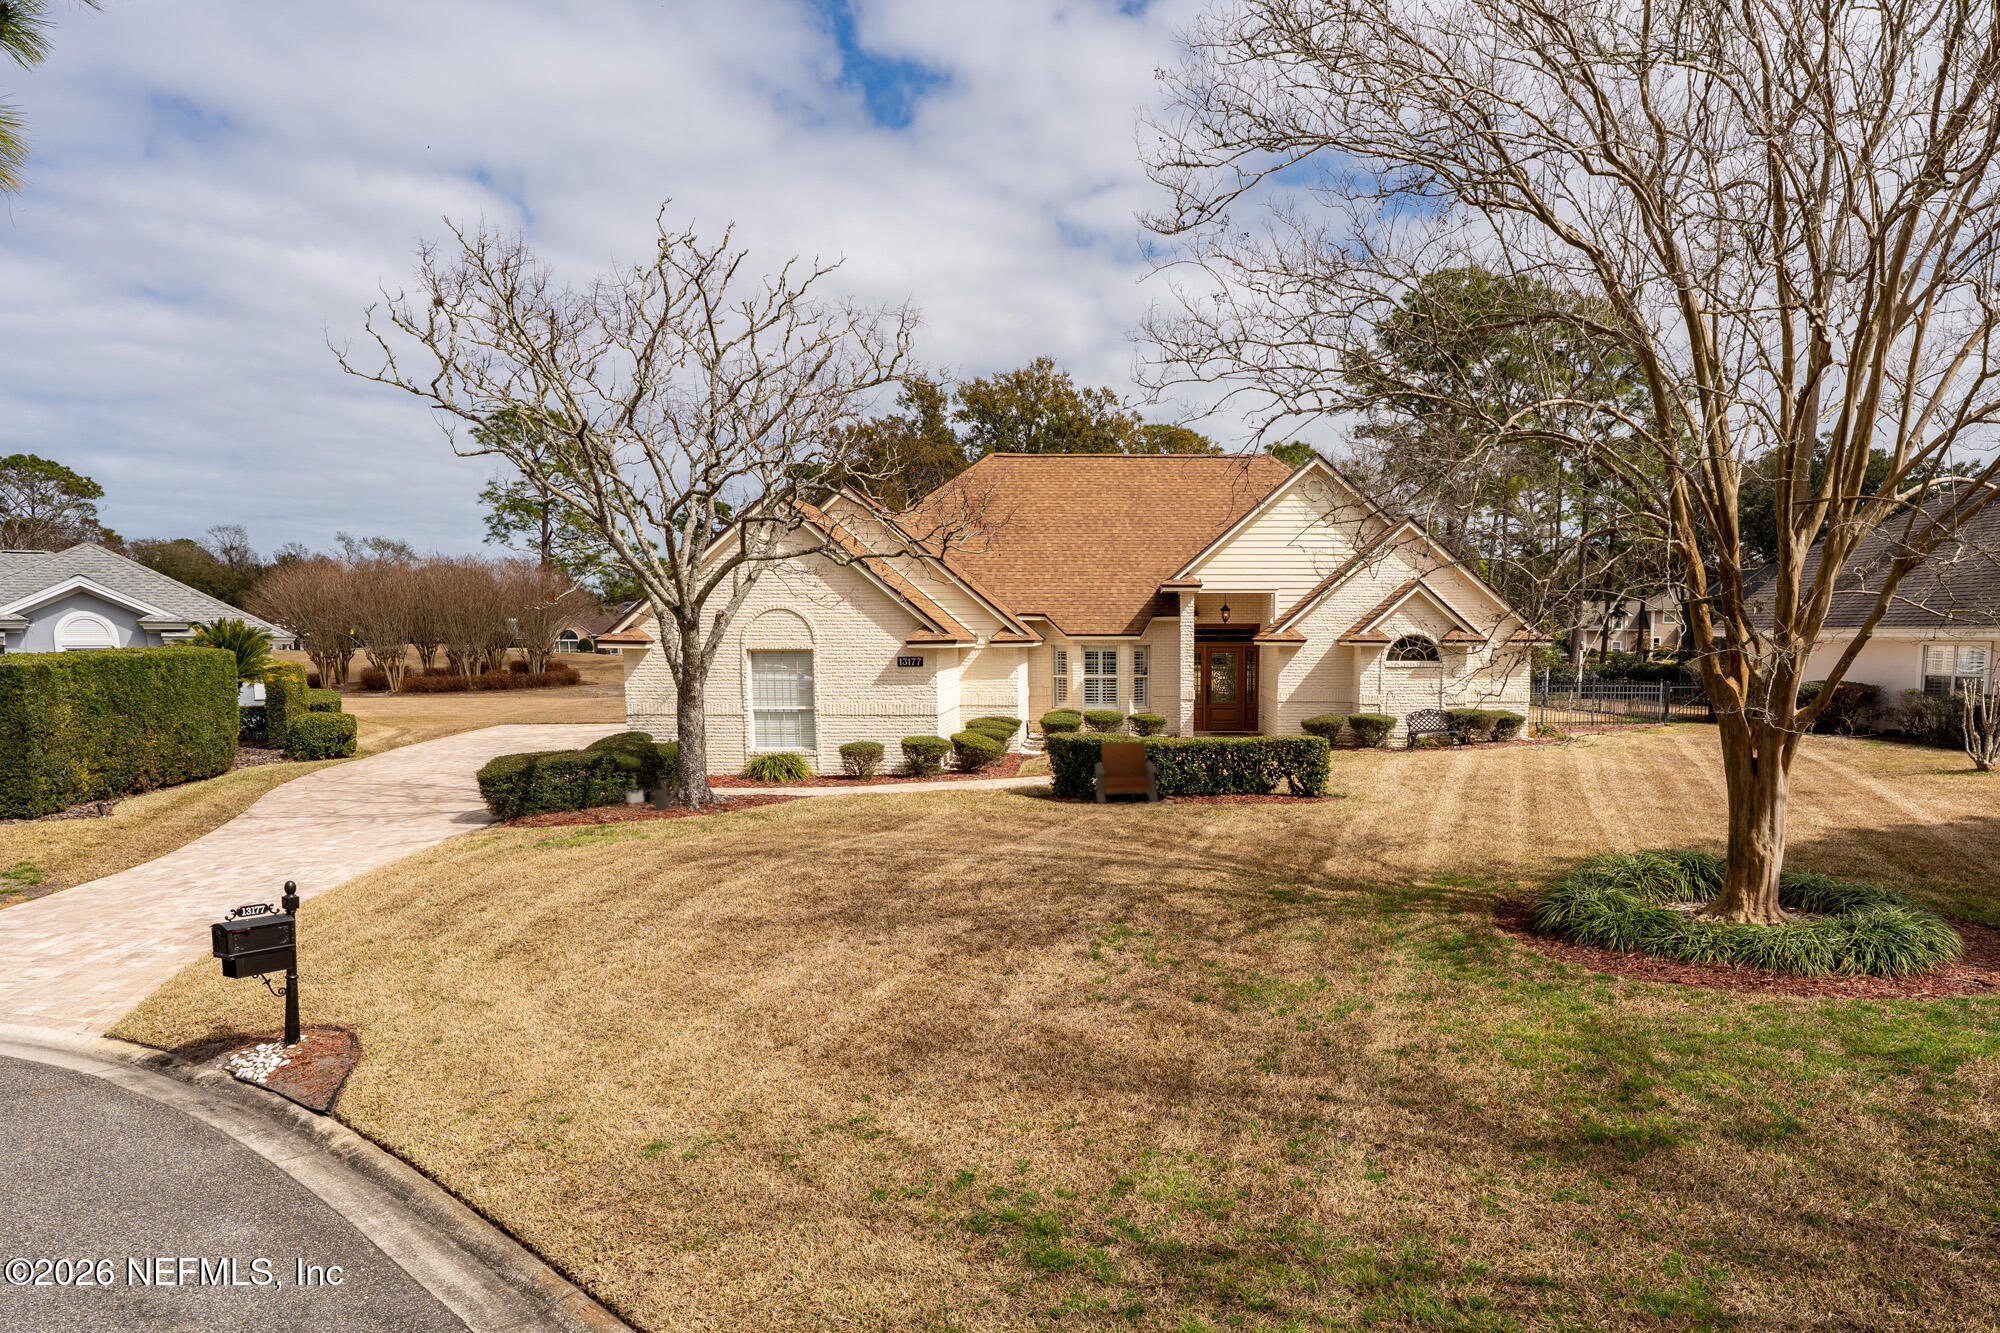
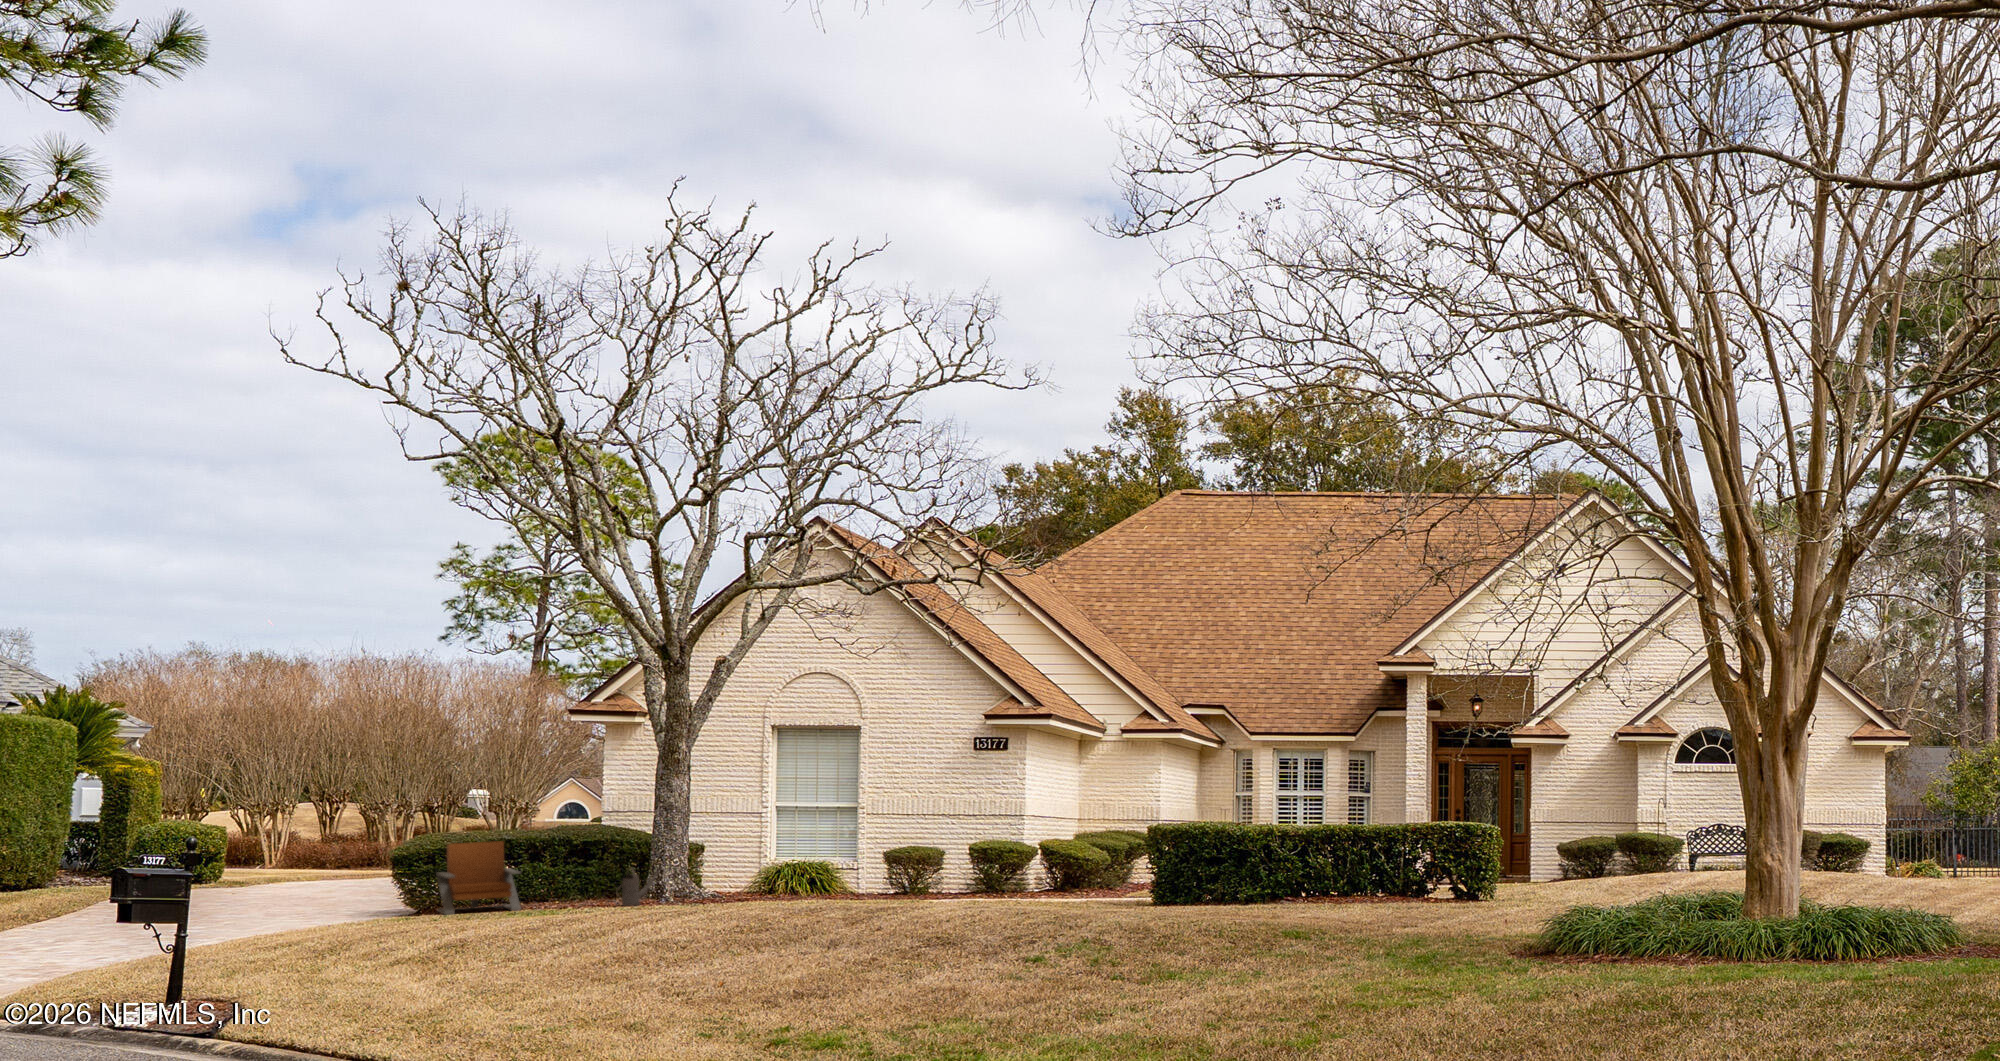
lounge chair: present [1095,741,1158,803] -> present [436,841,521,915]
potted tree: present [619,757,644,804] -> none [585,838,613,902]

